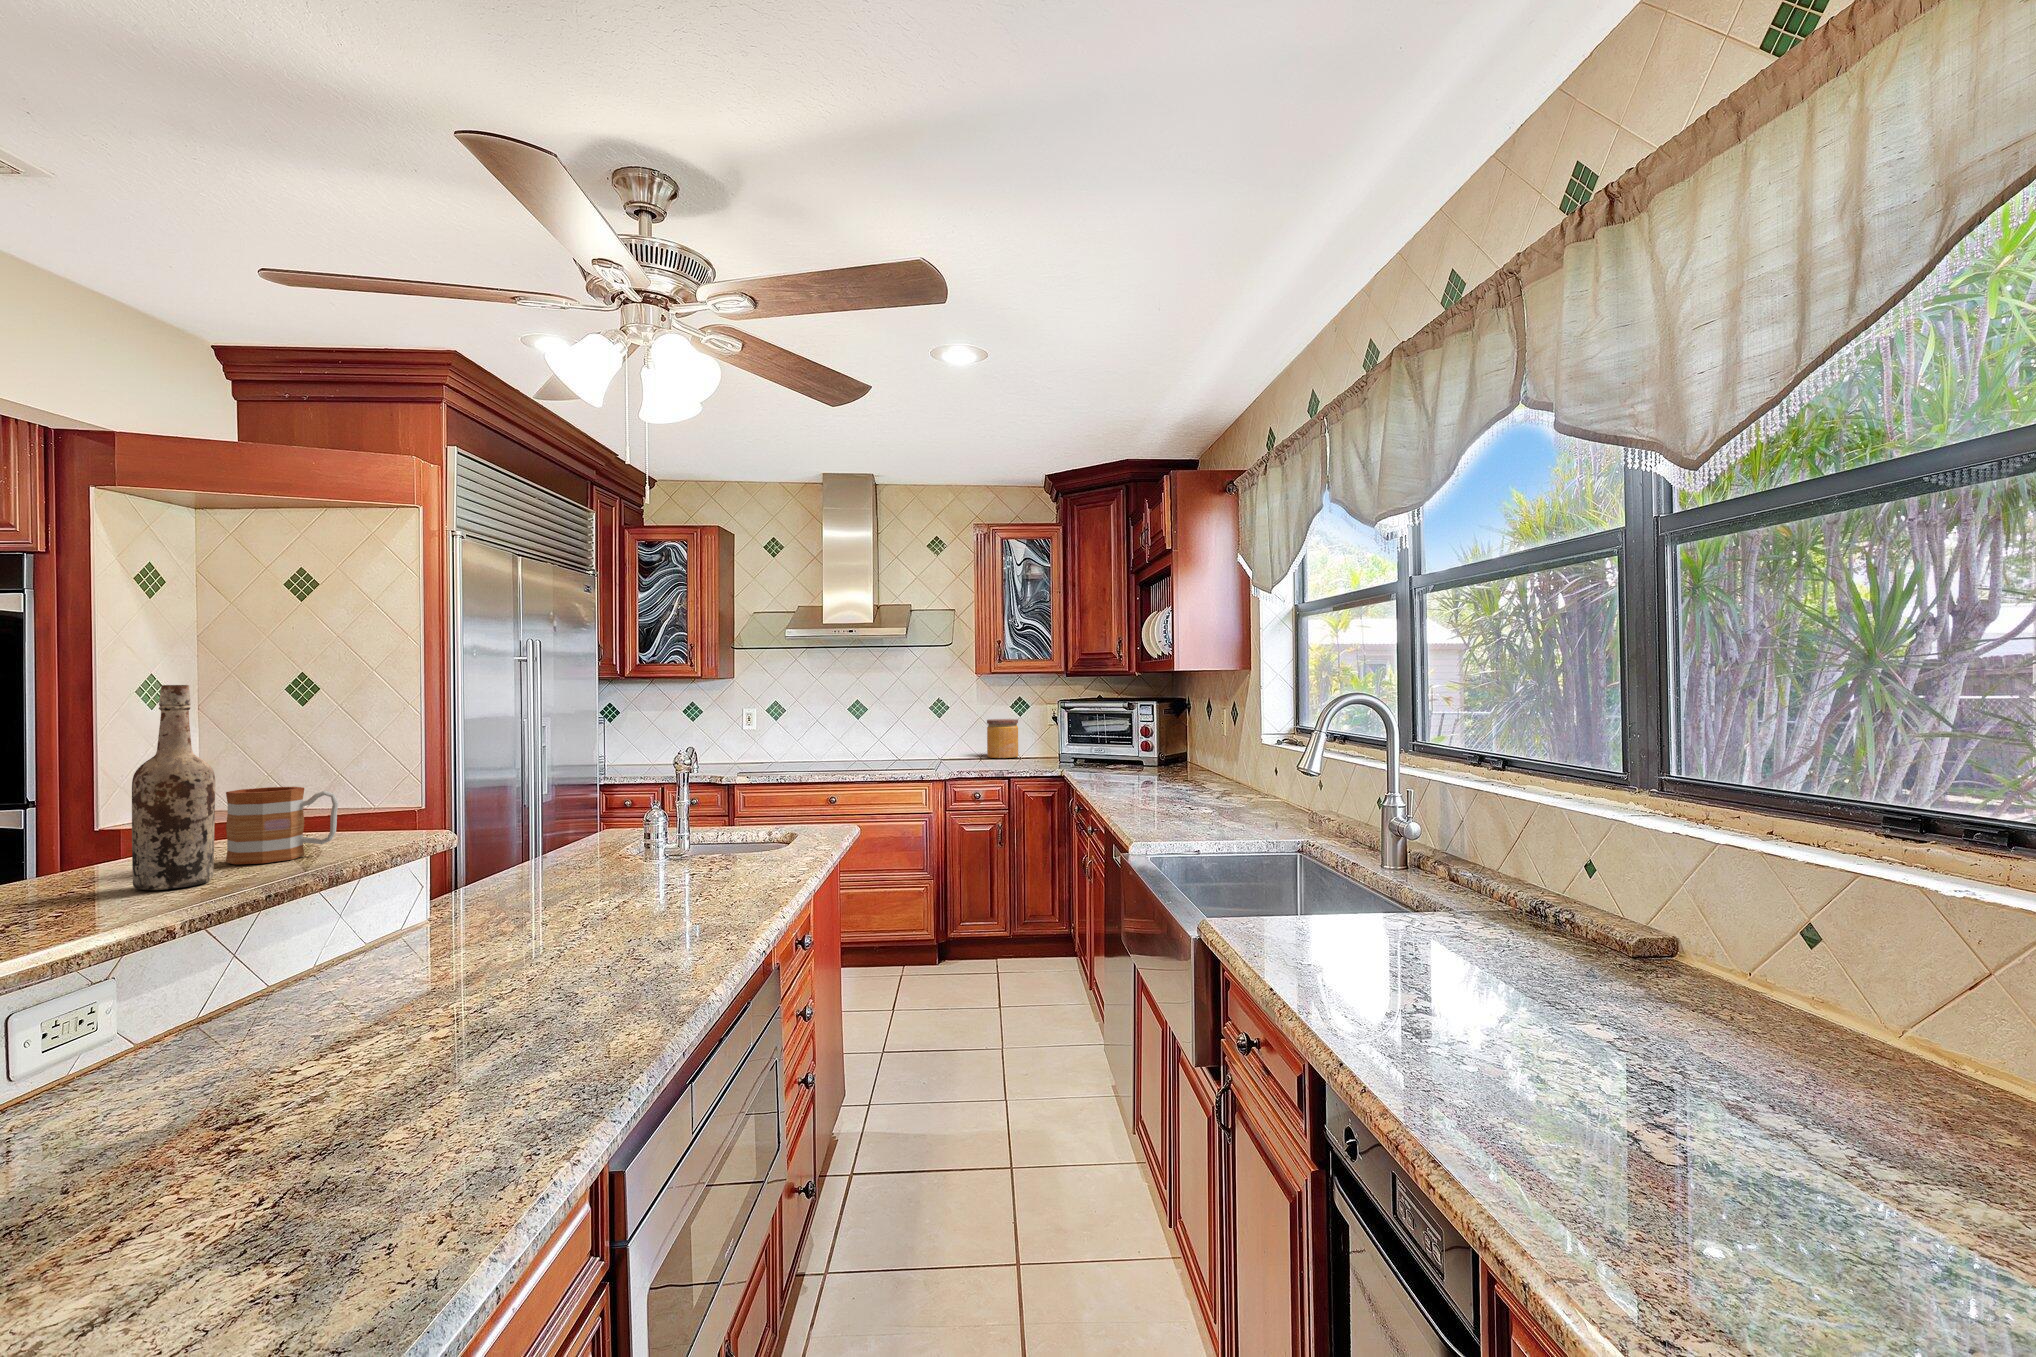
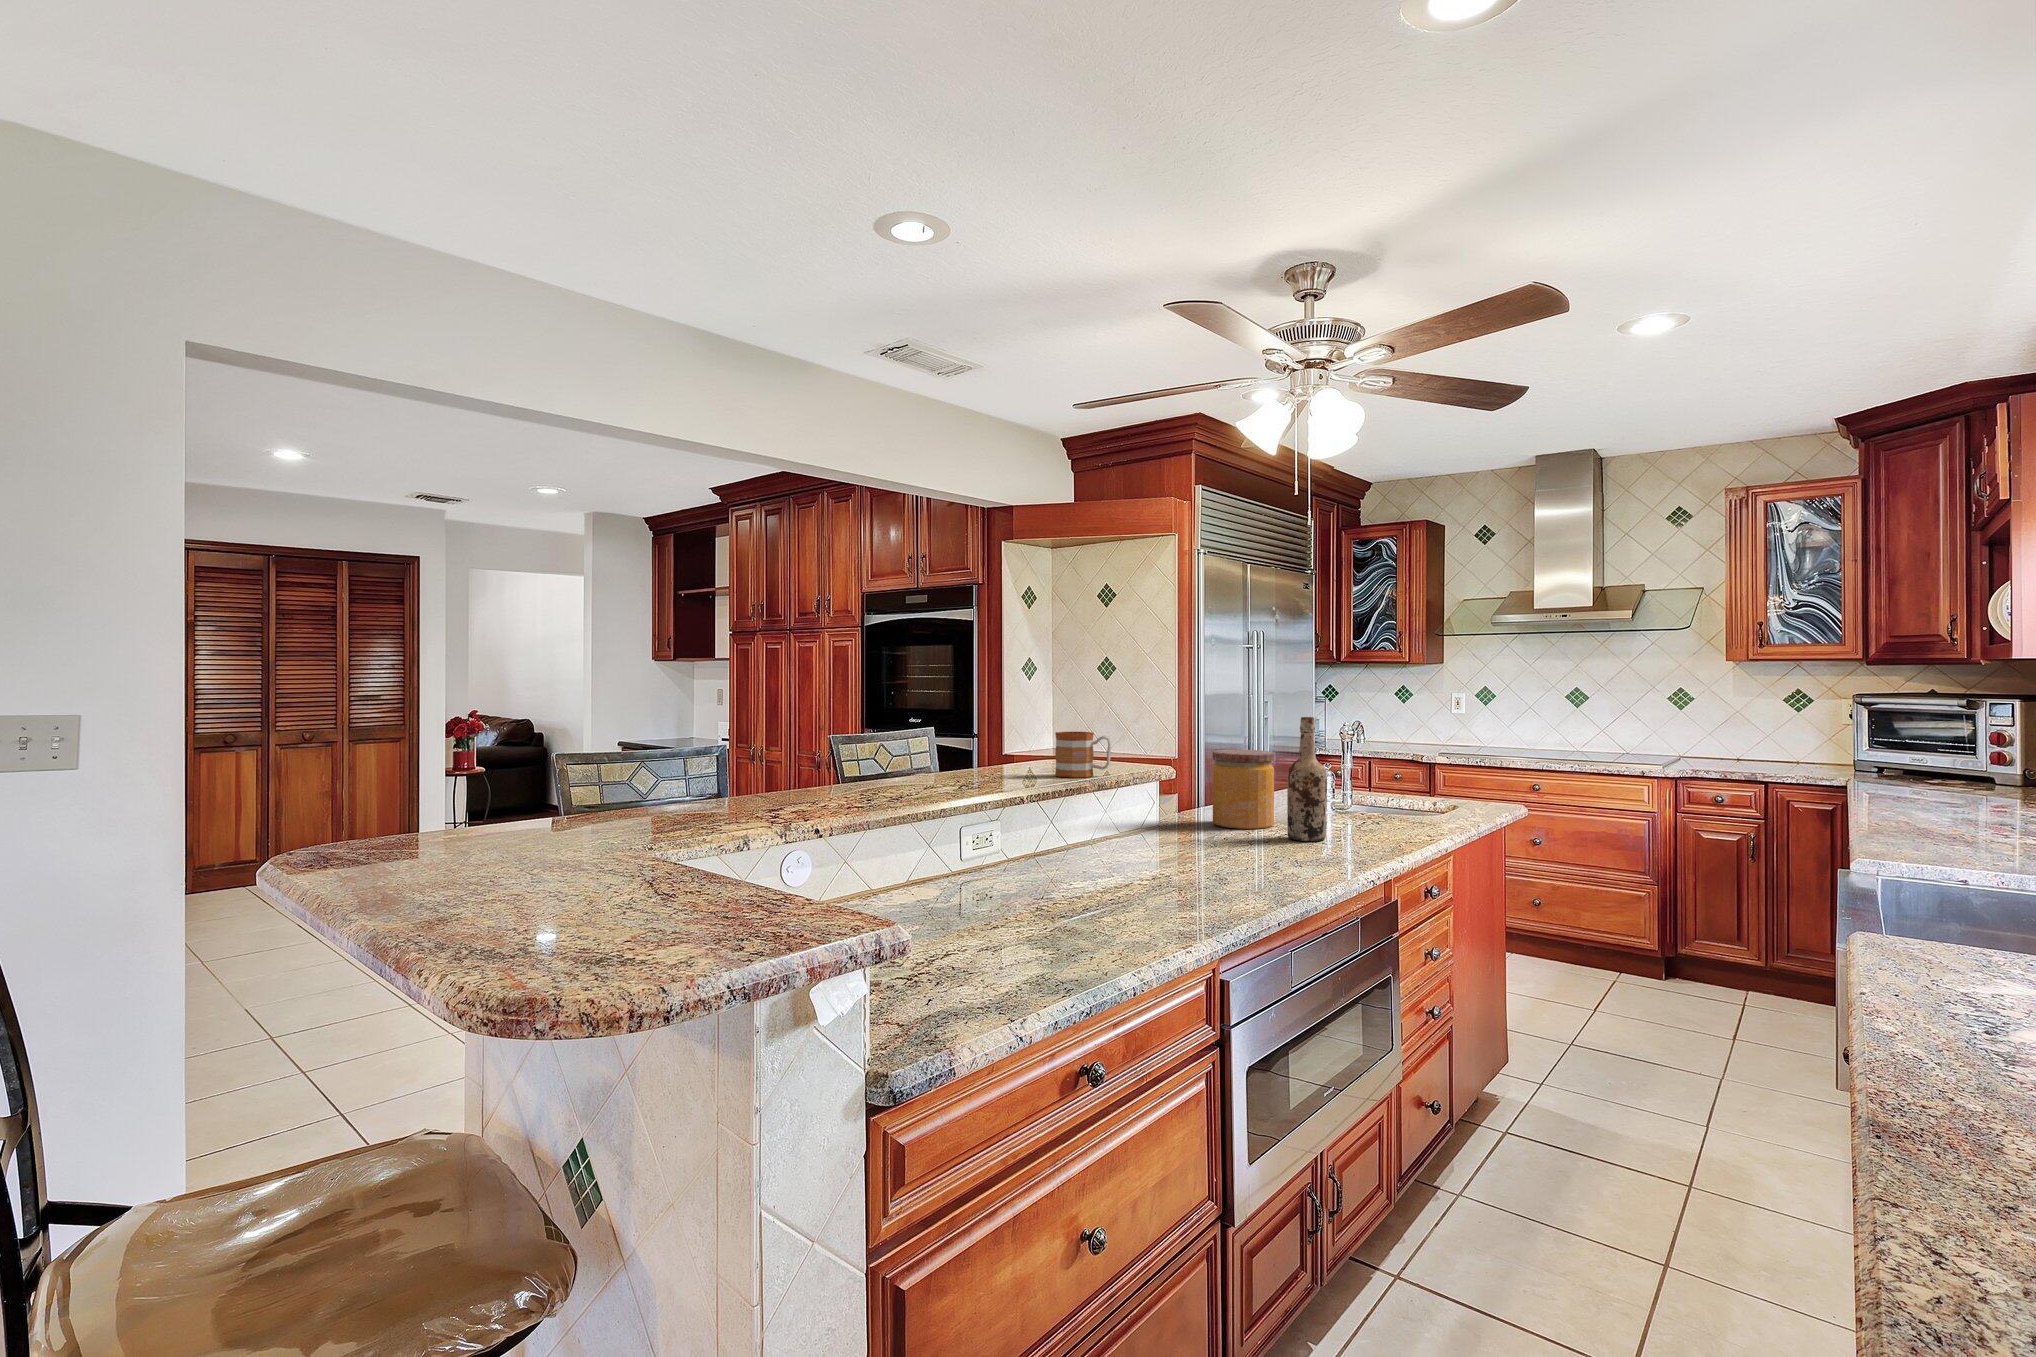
wine bottle: present [132,685,215,890] -> present [1287,717,1327,841]
jar: present [987,719,1018,758] -> present [1213,750,1274,829]

